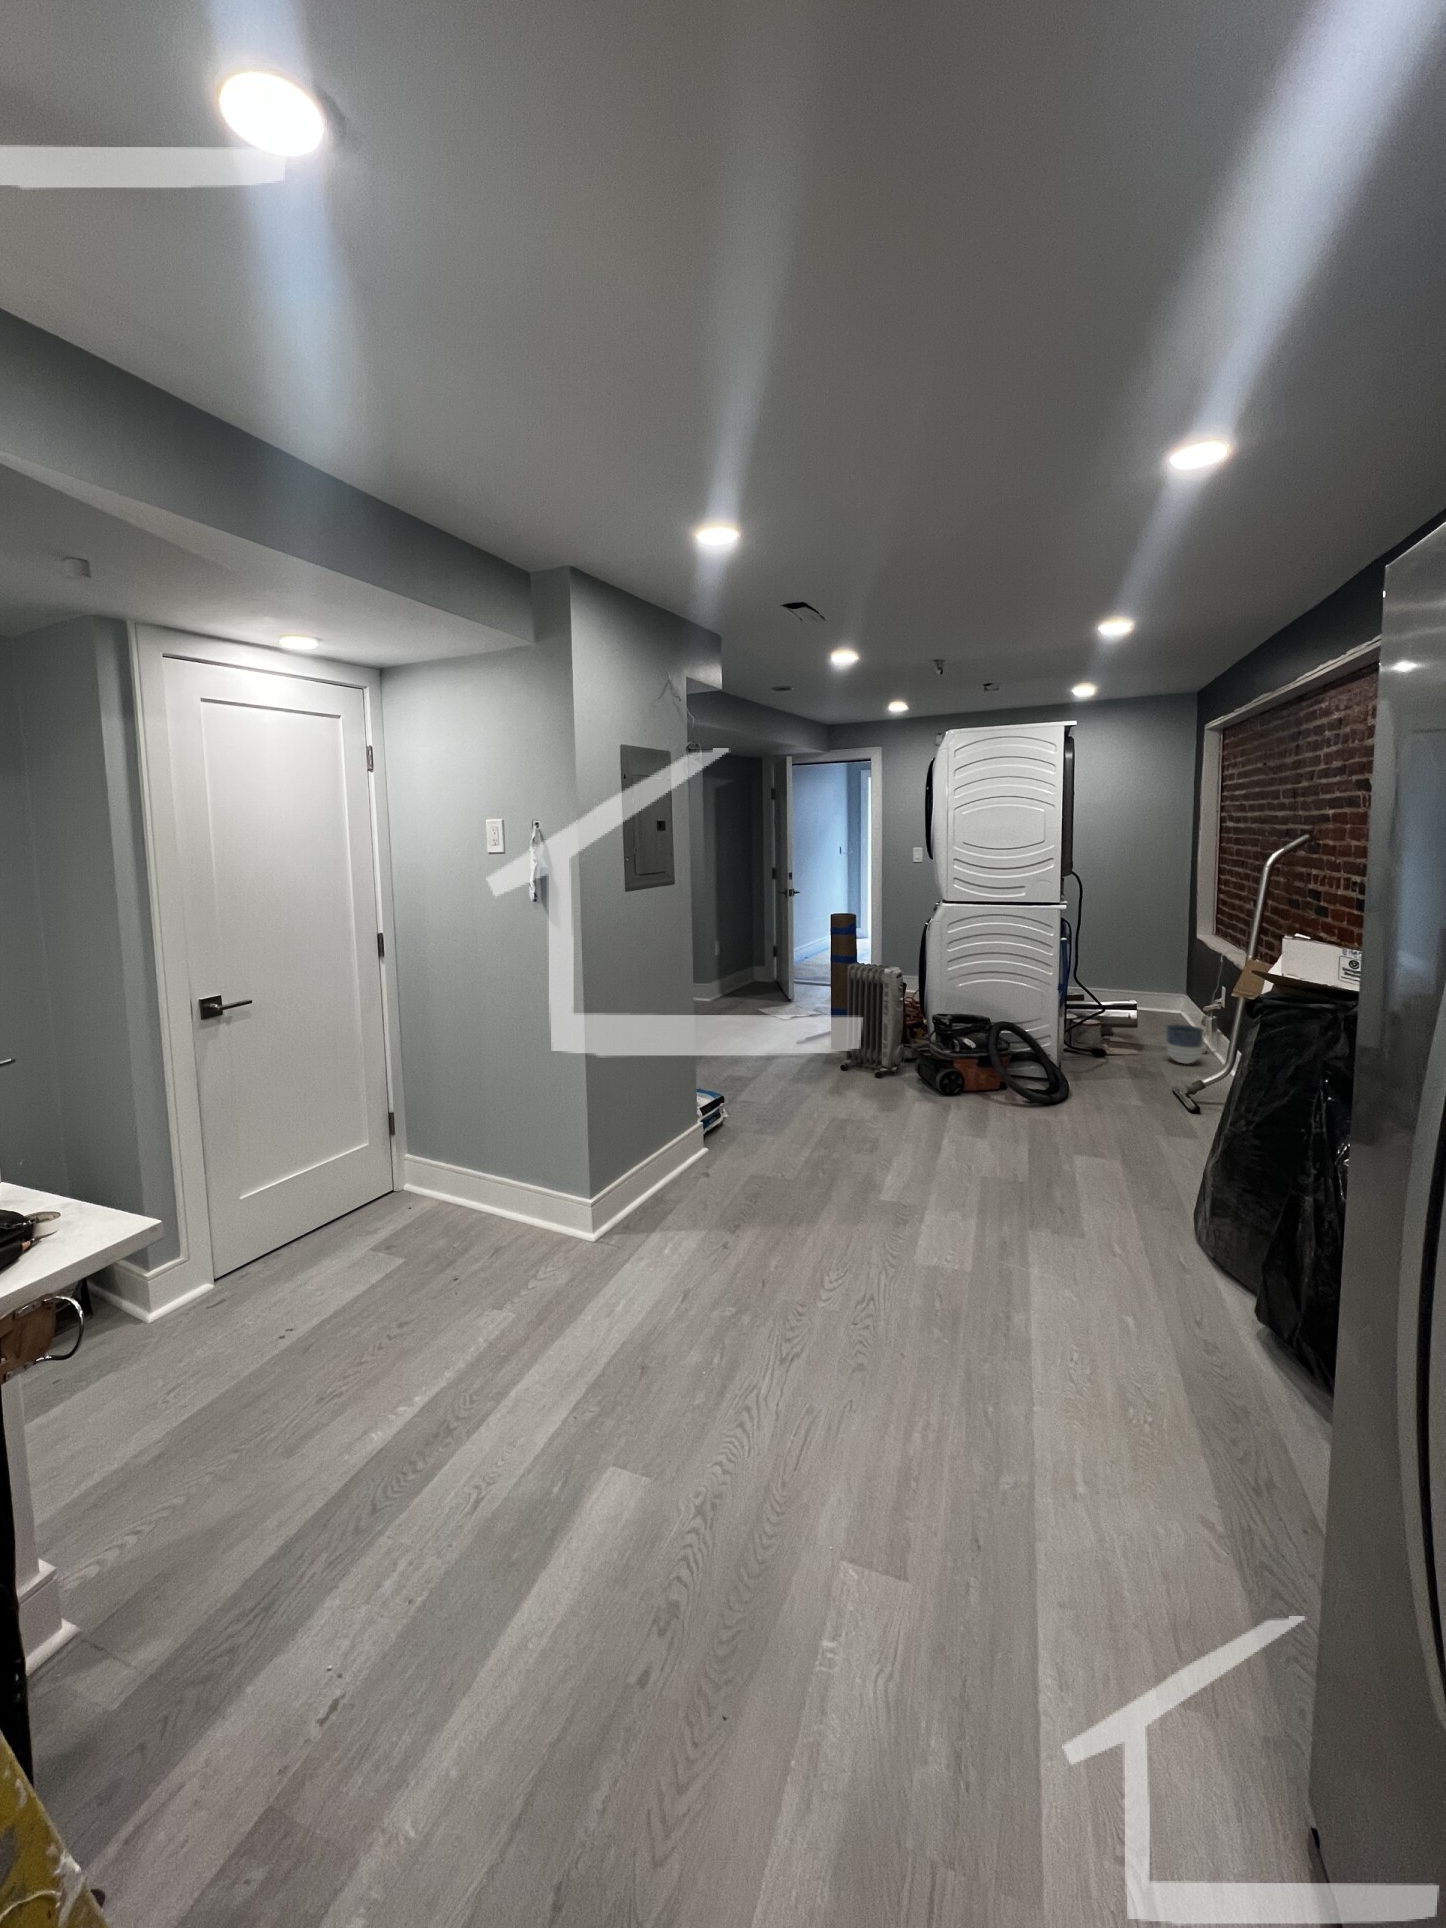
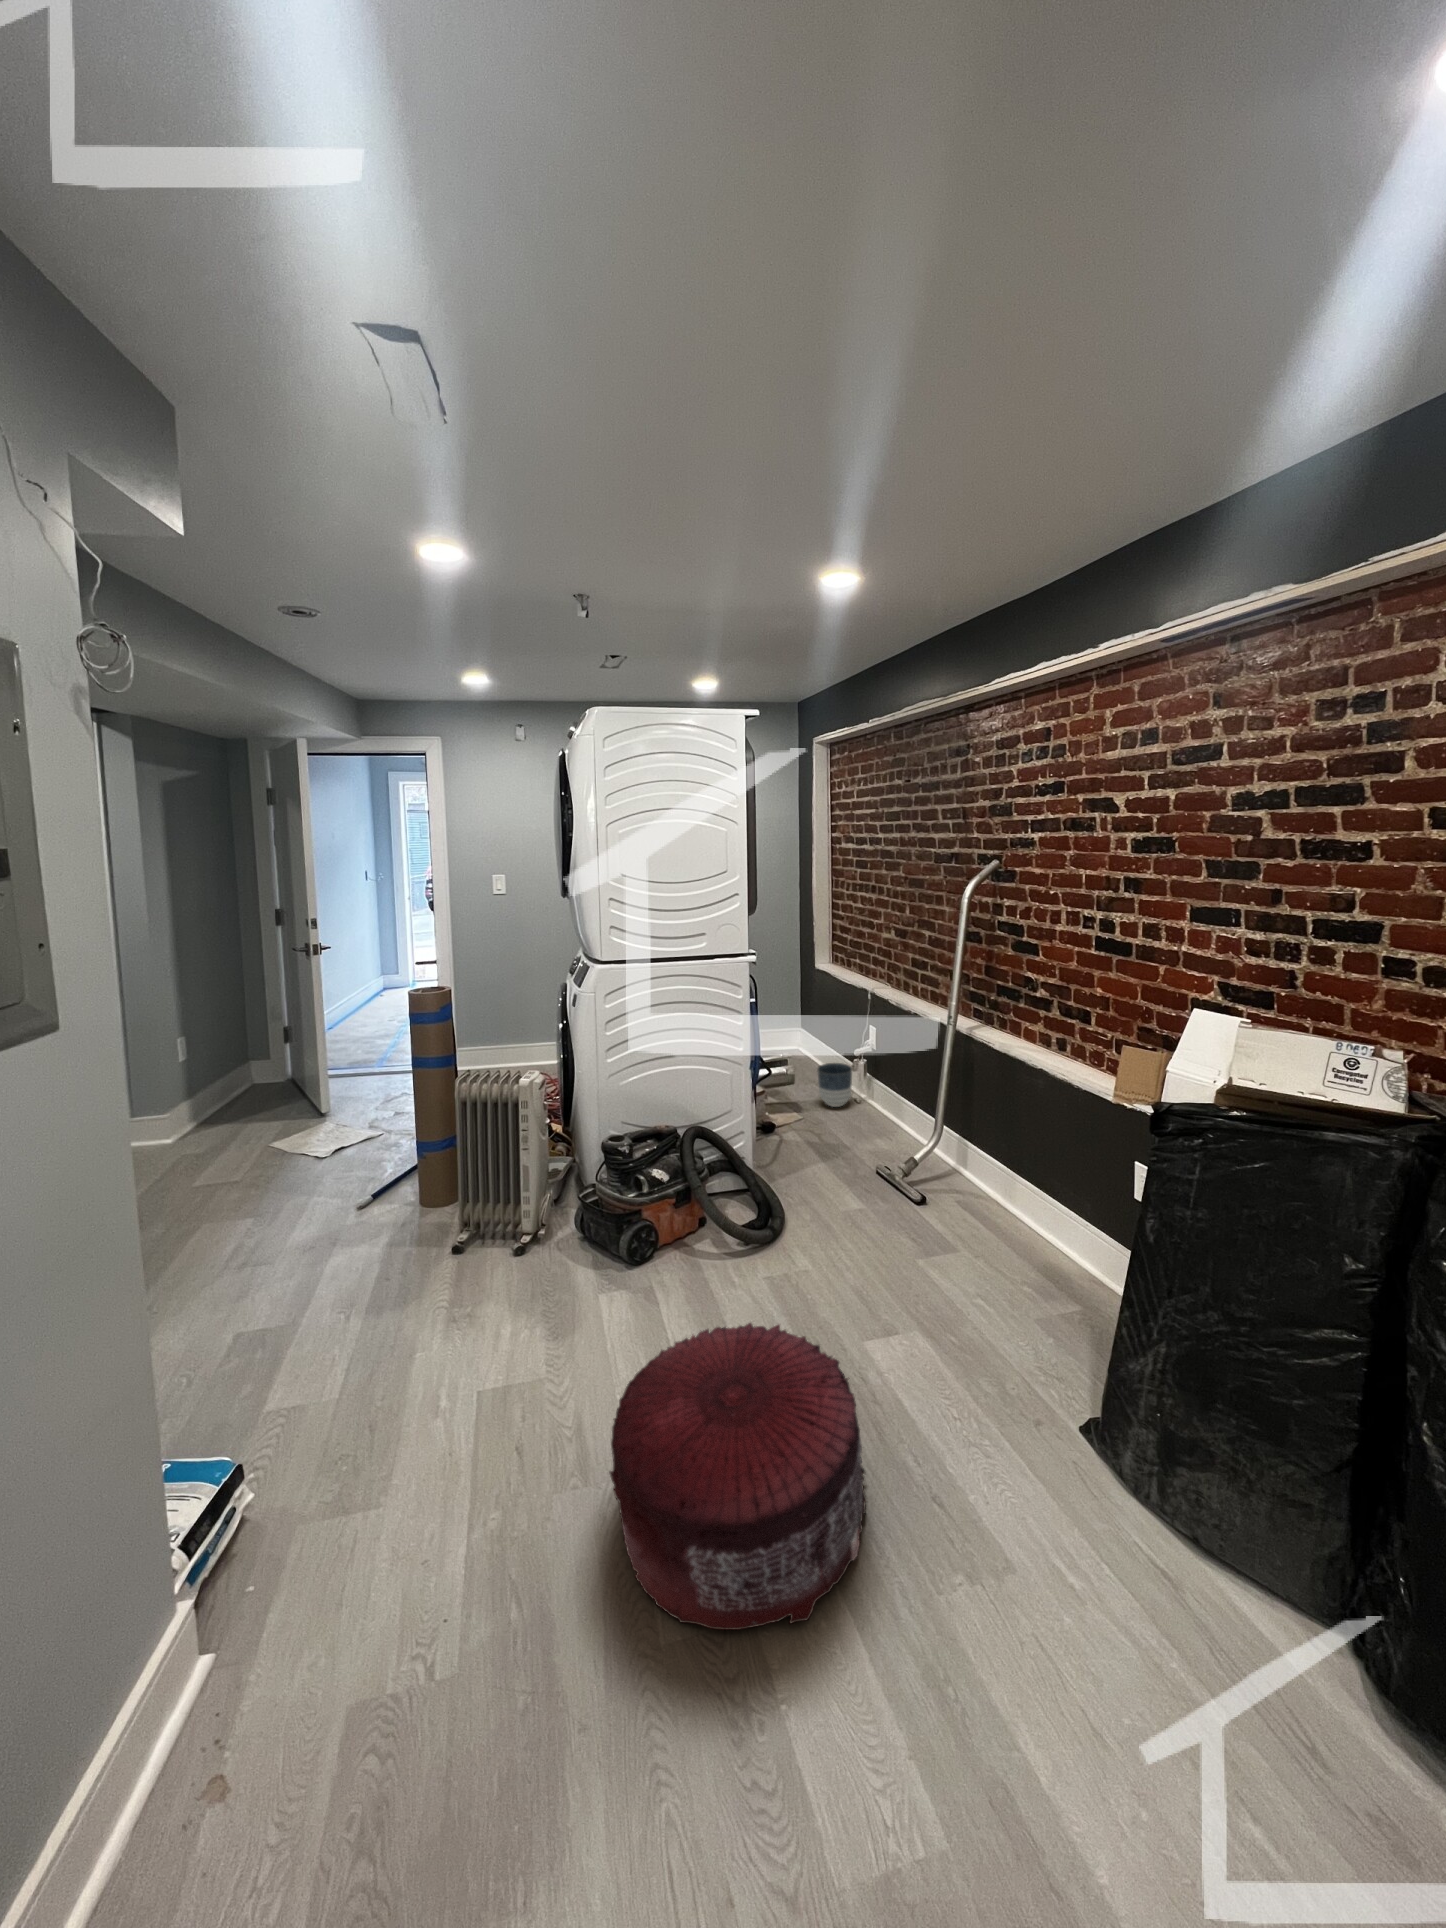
pouf: none [870,1093,1020,1206] -> present [609,1323,867,1630]

